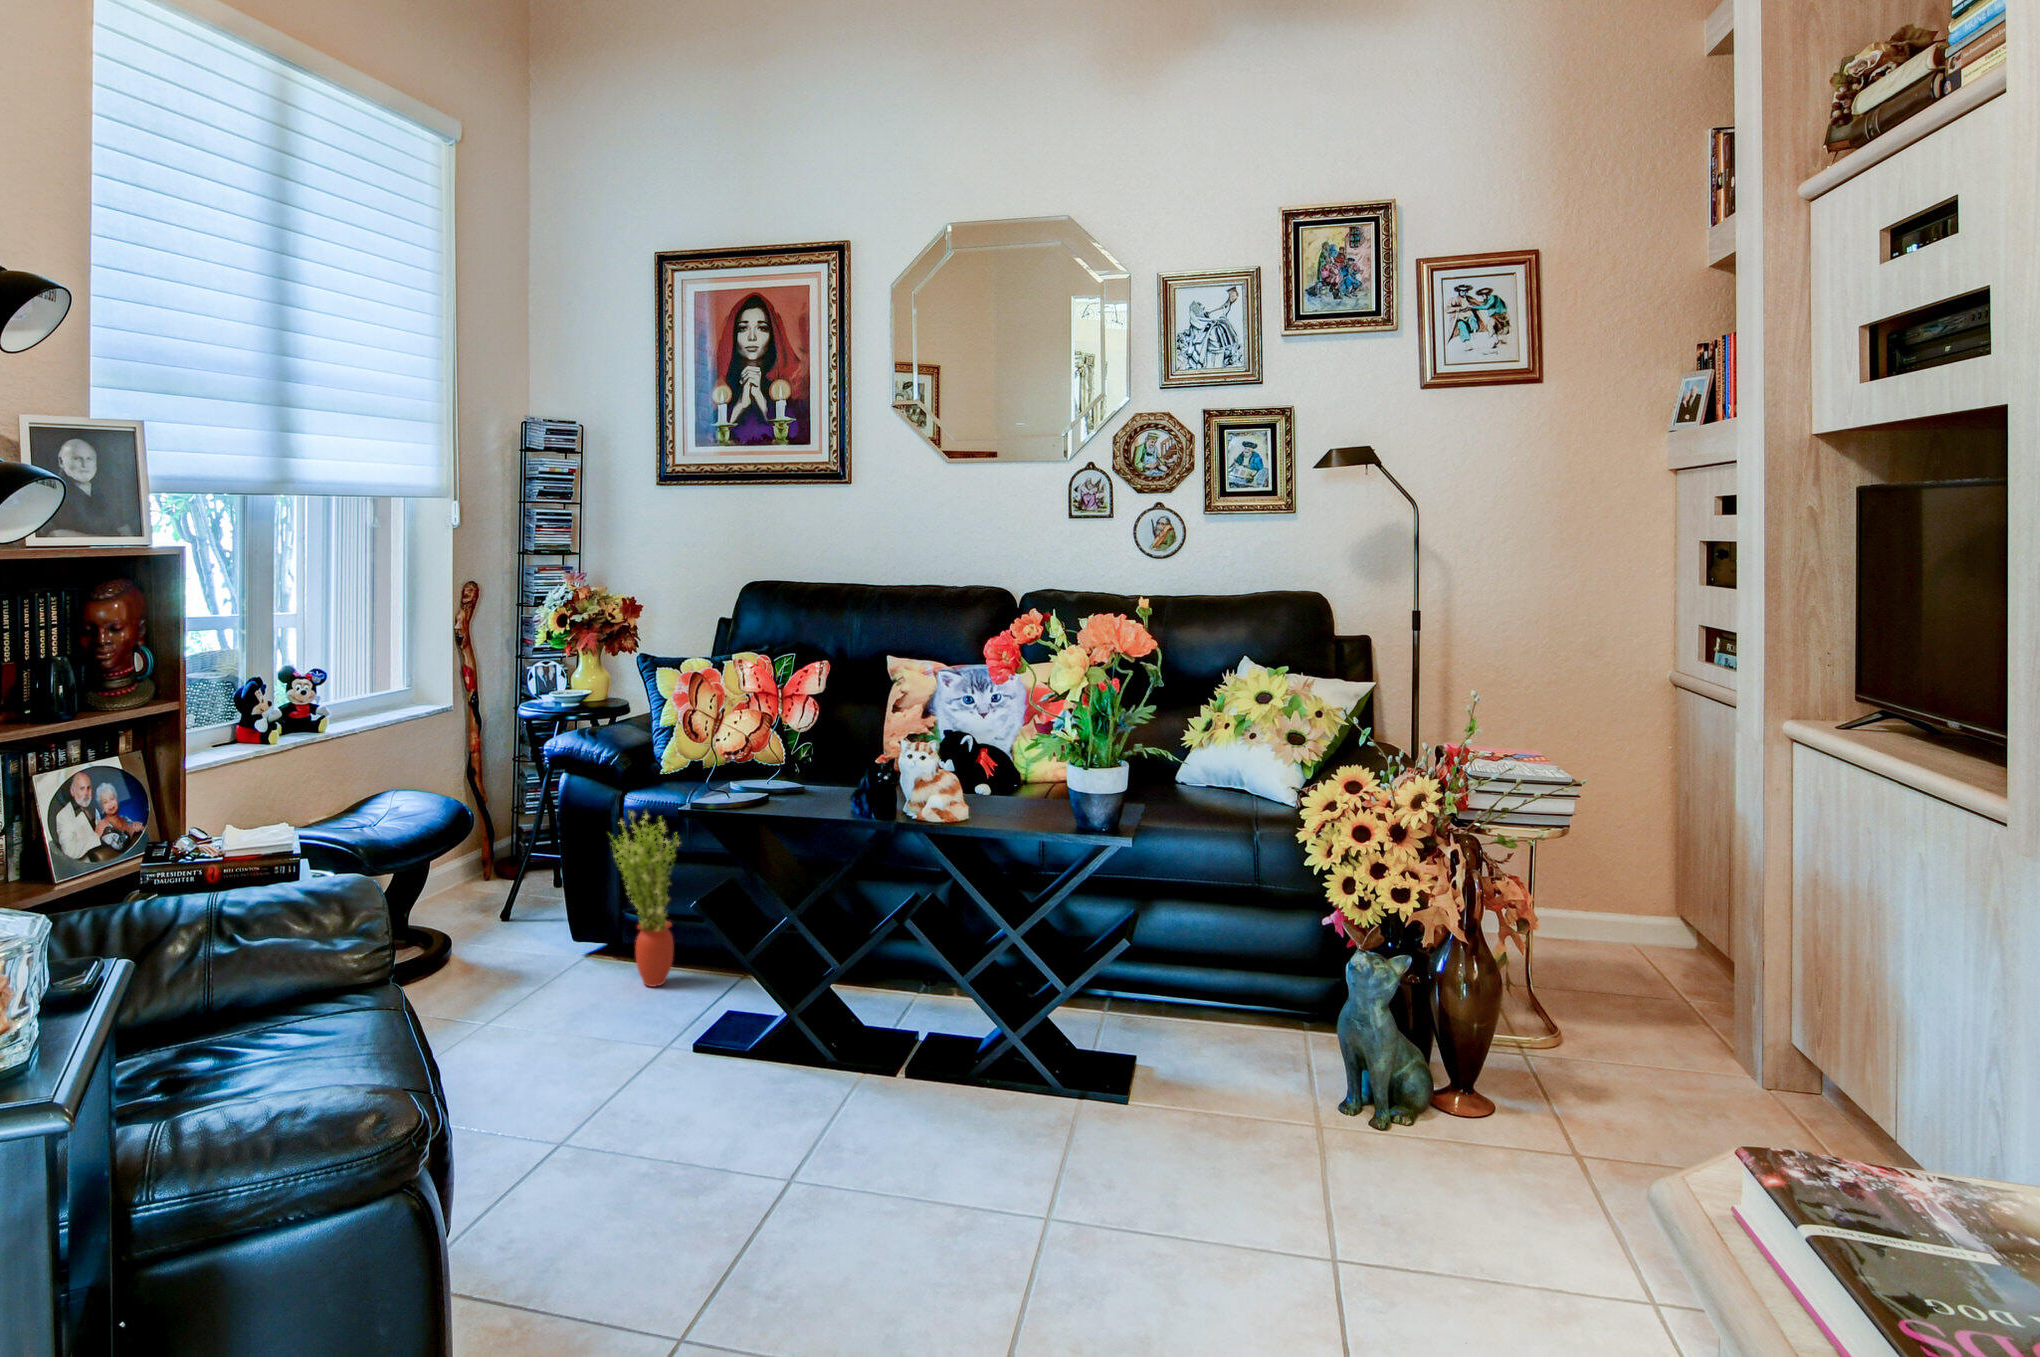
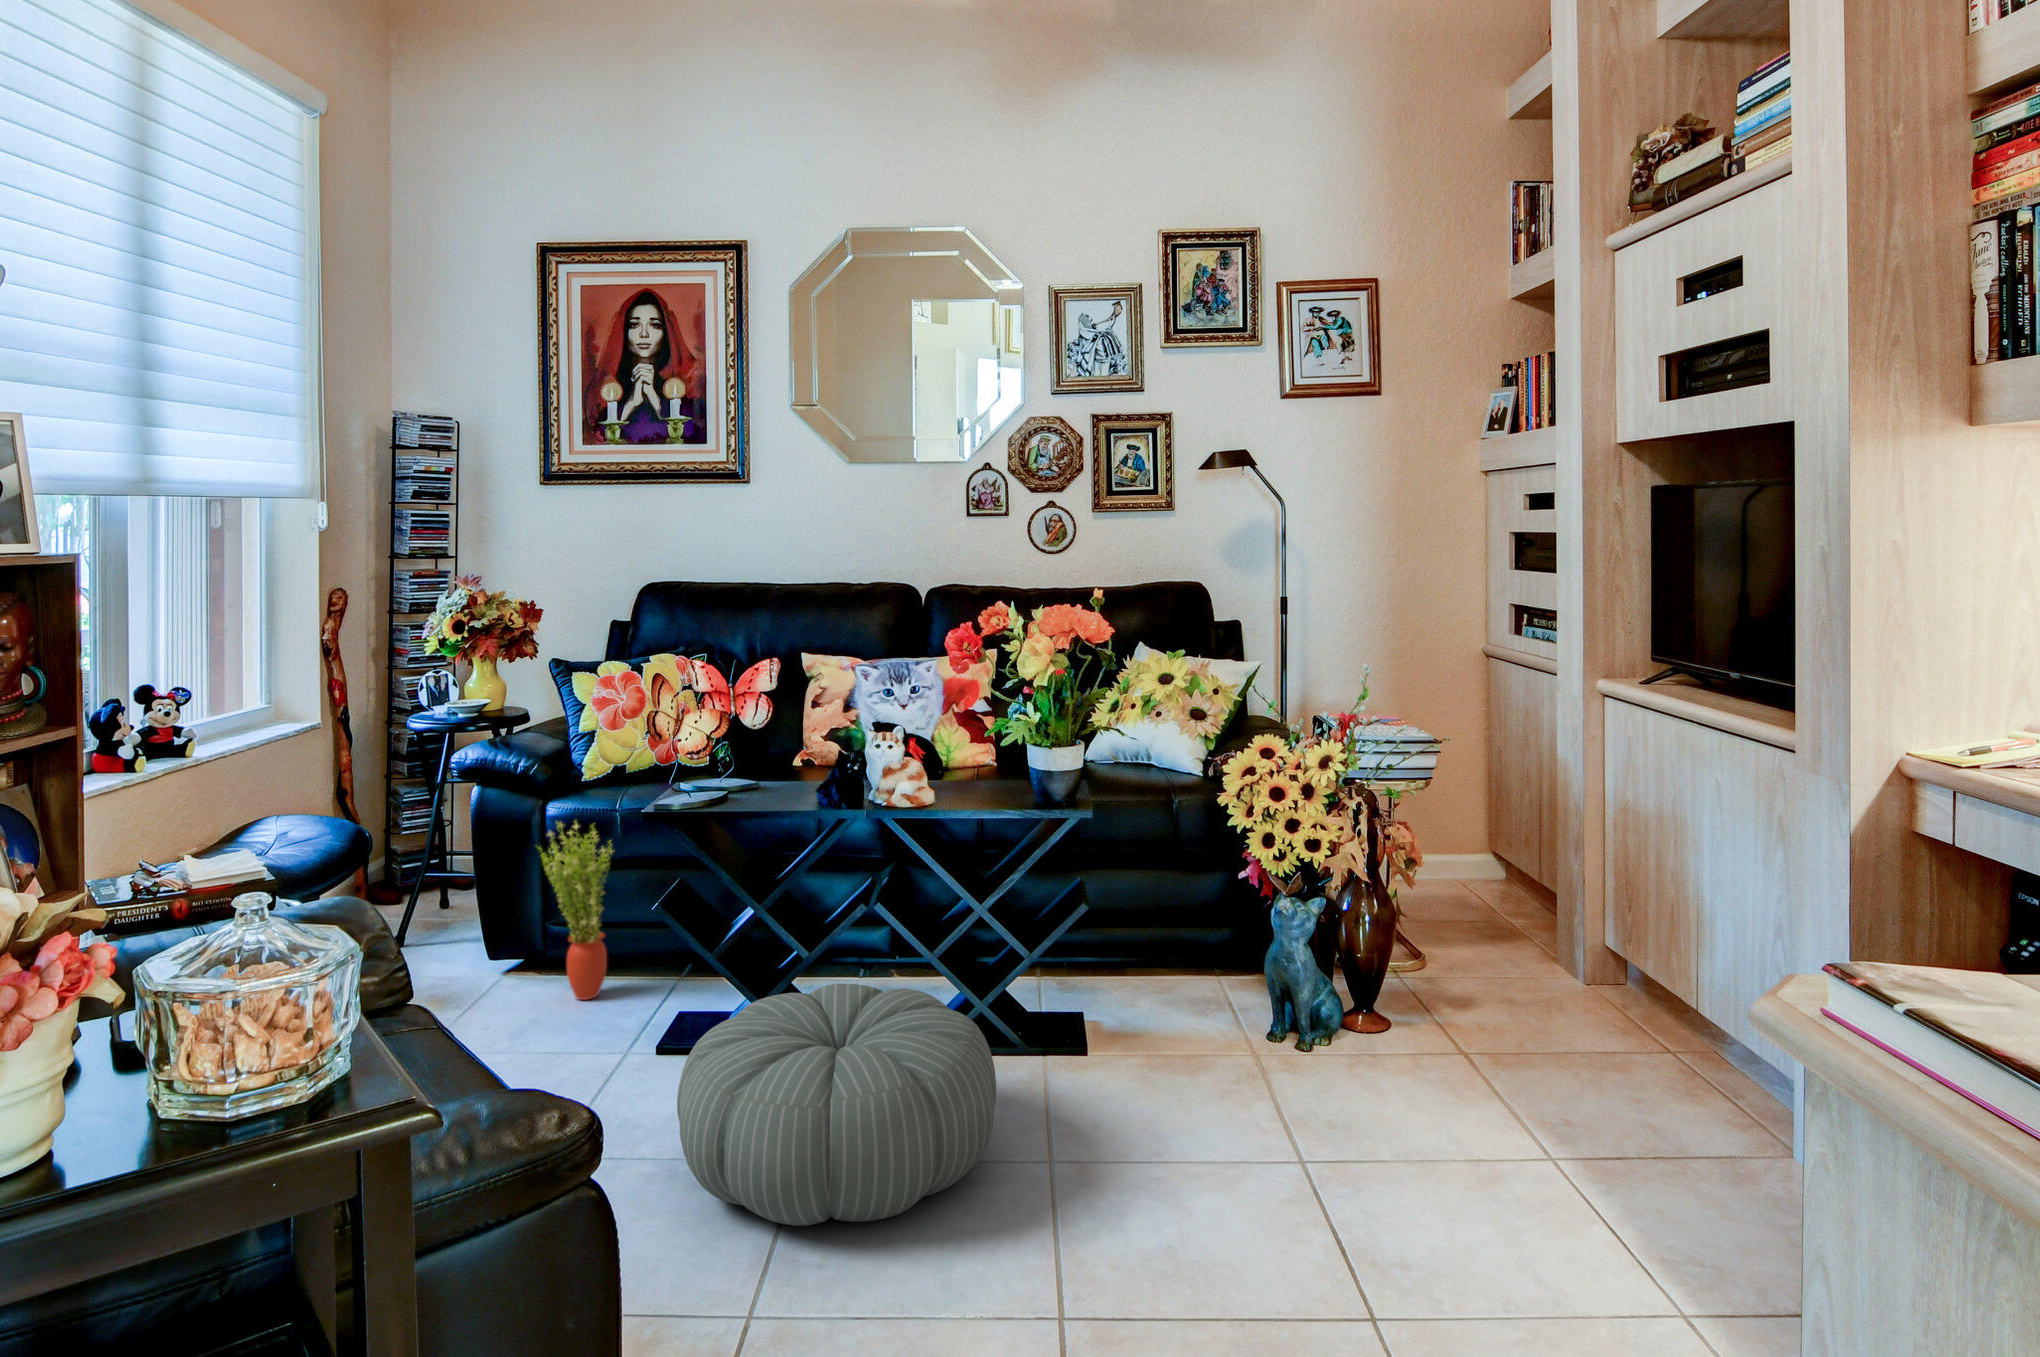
pouf: none [663,1002,998,1265] -> present [677,984,996,1226]

